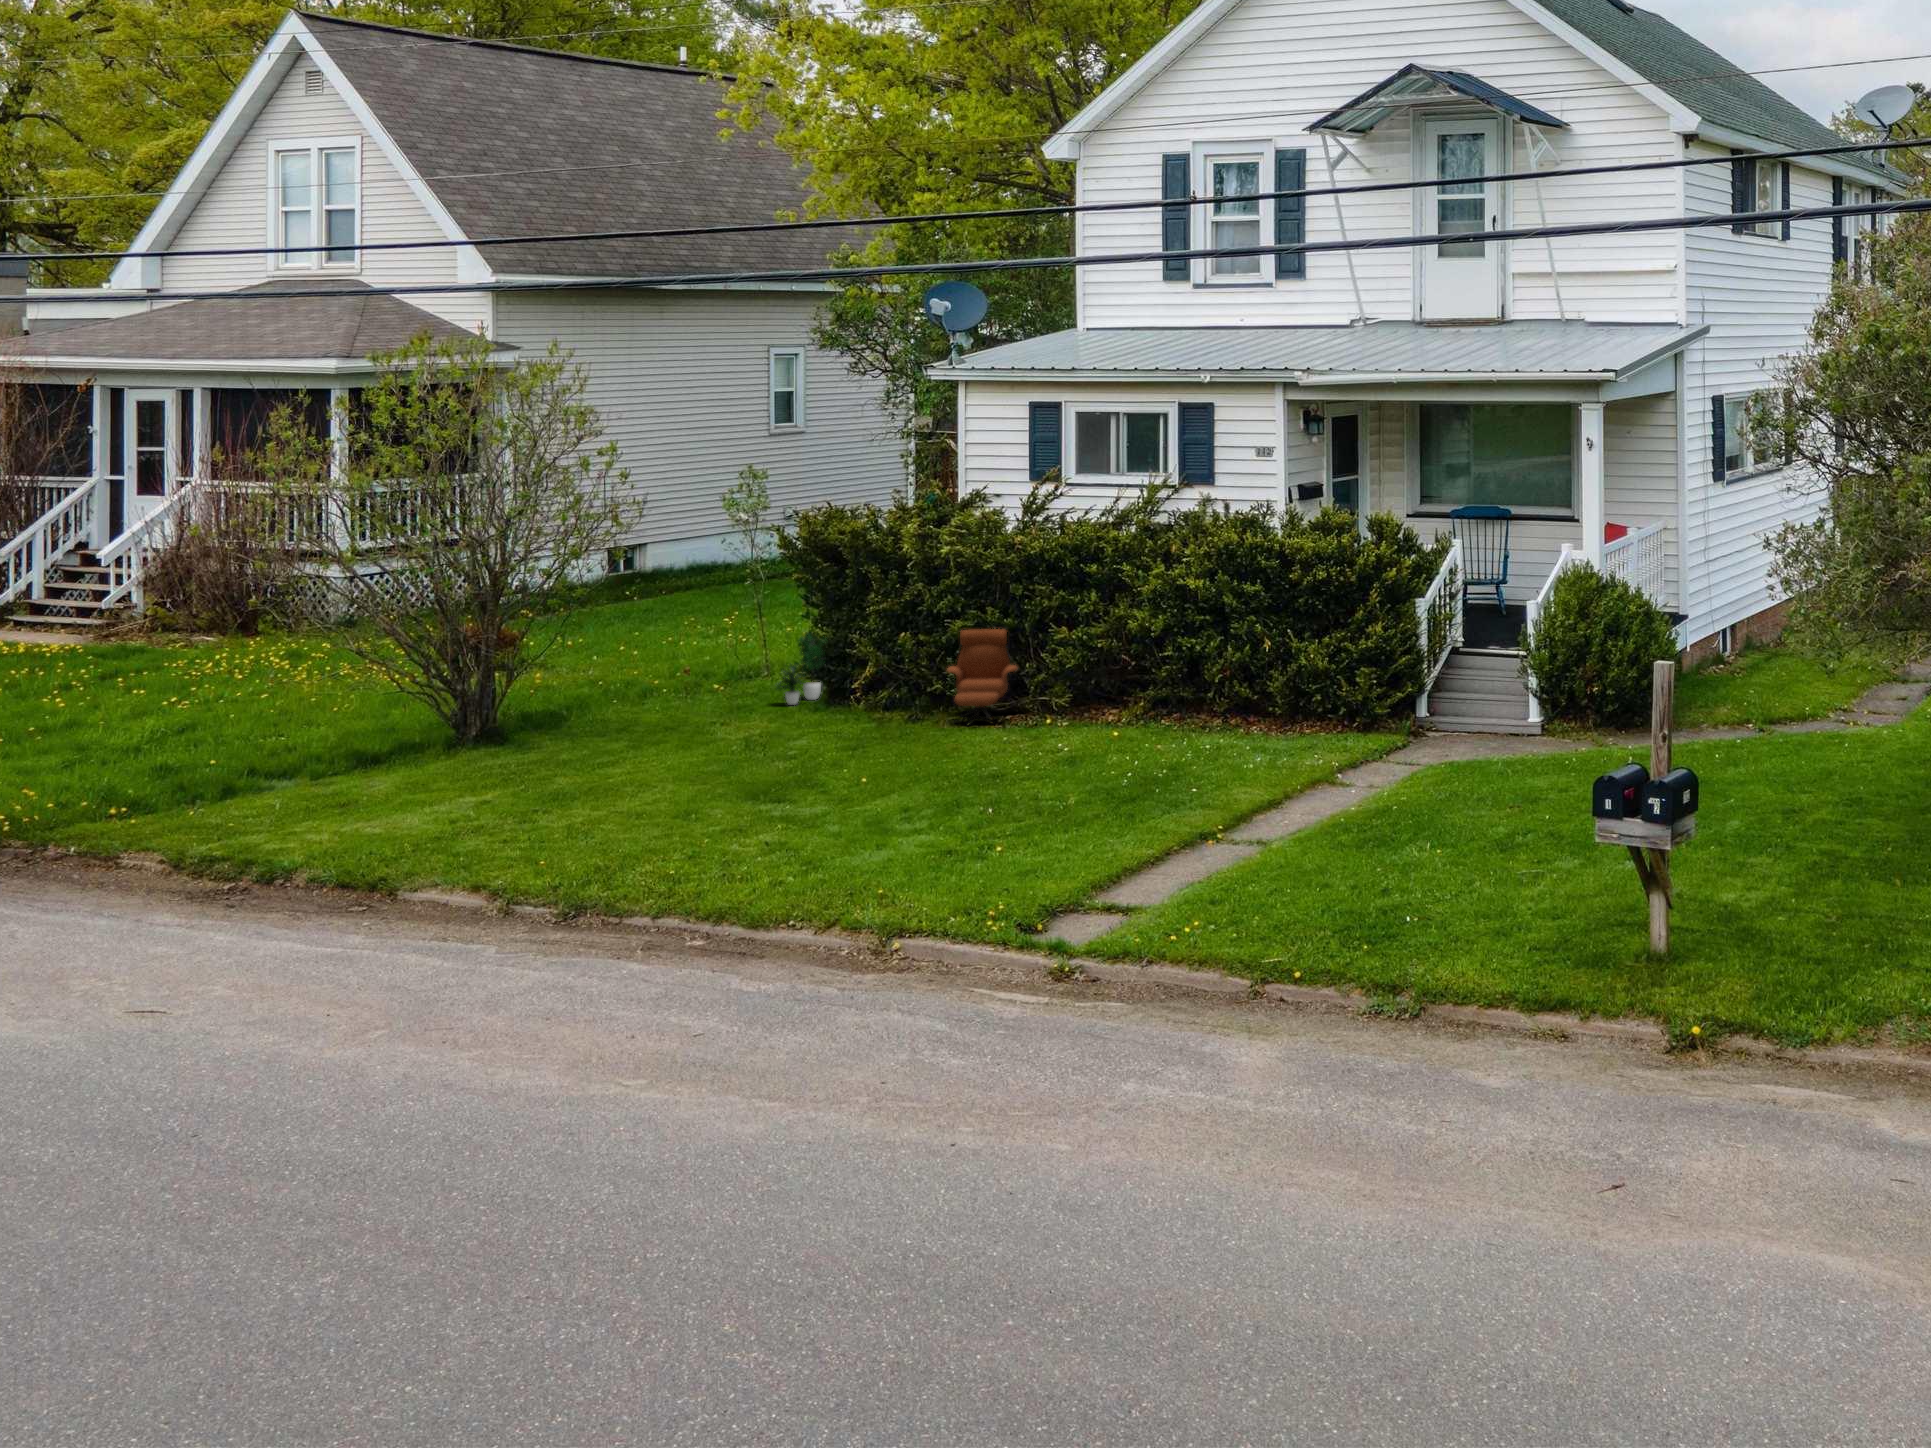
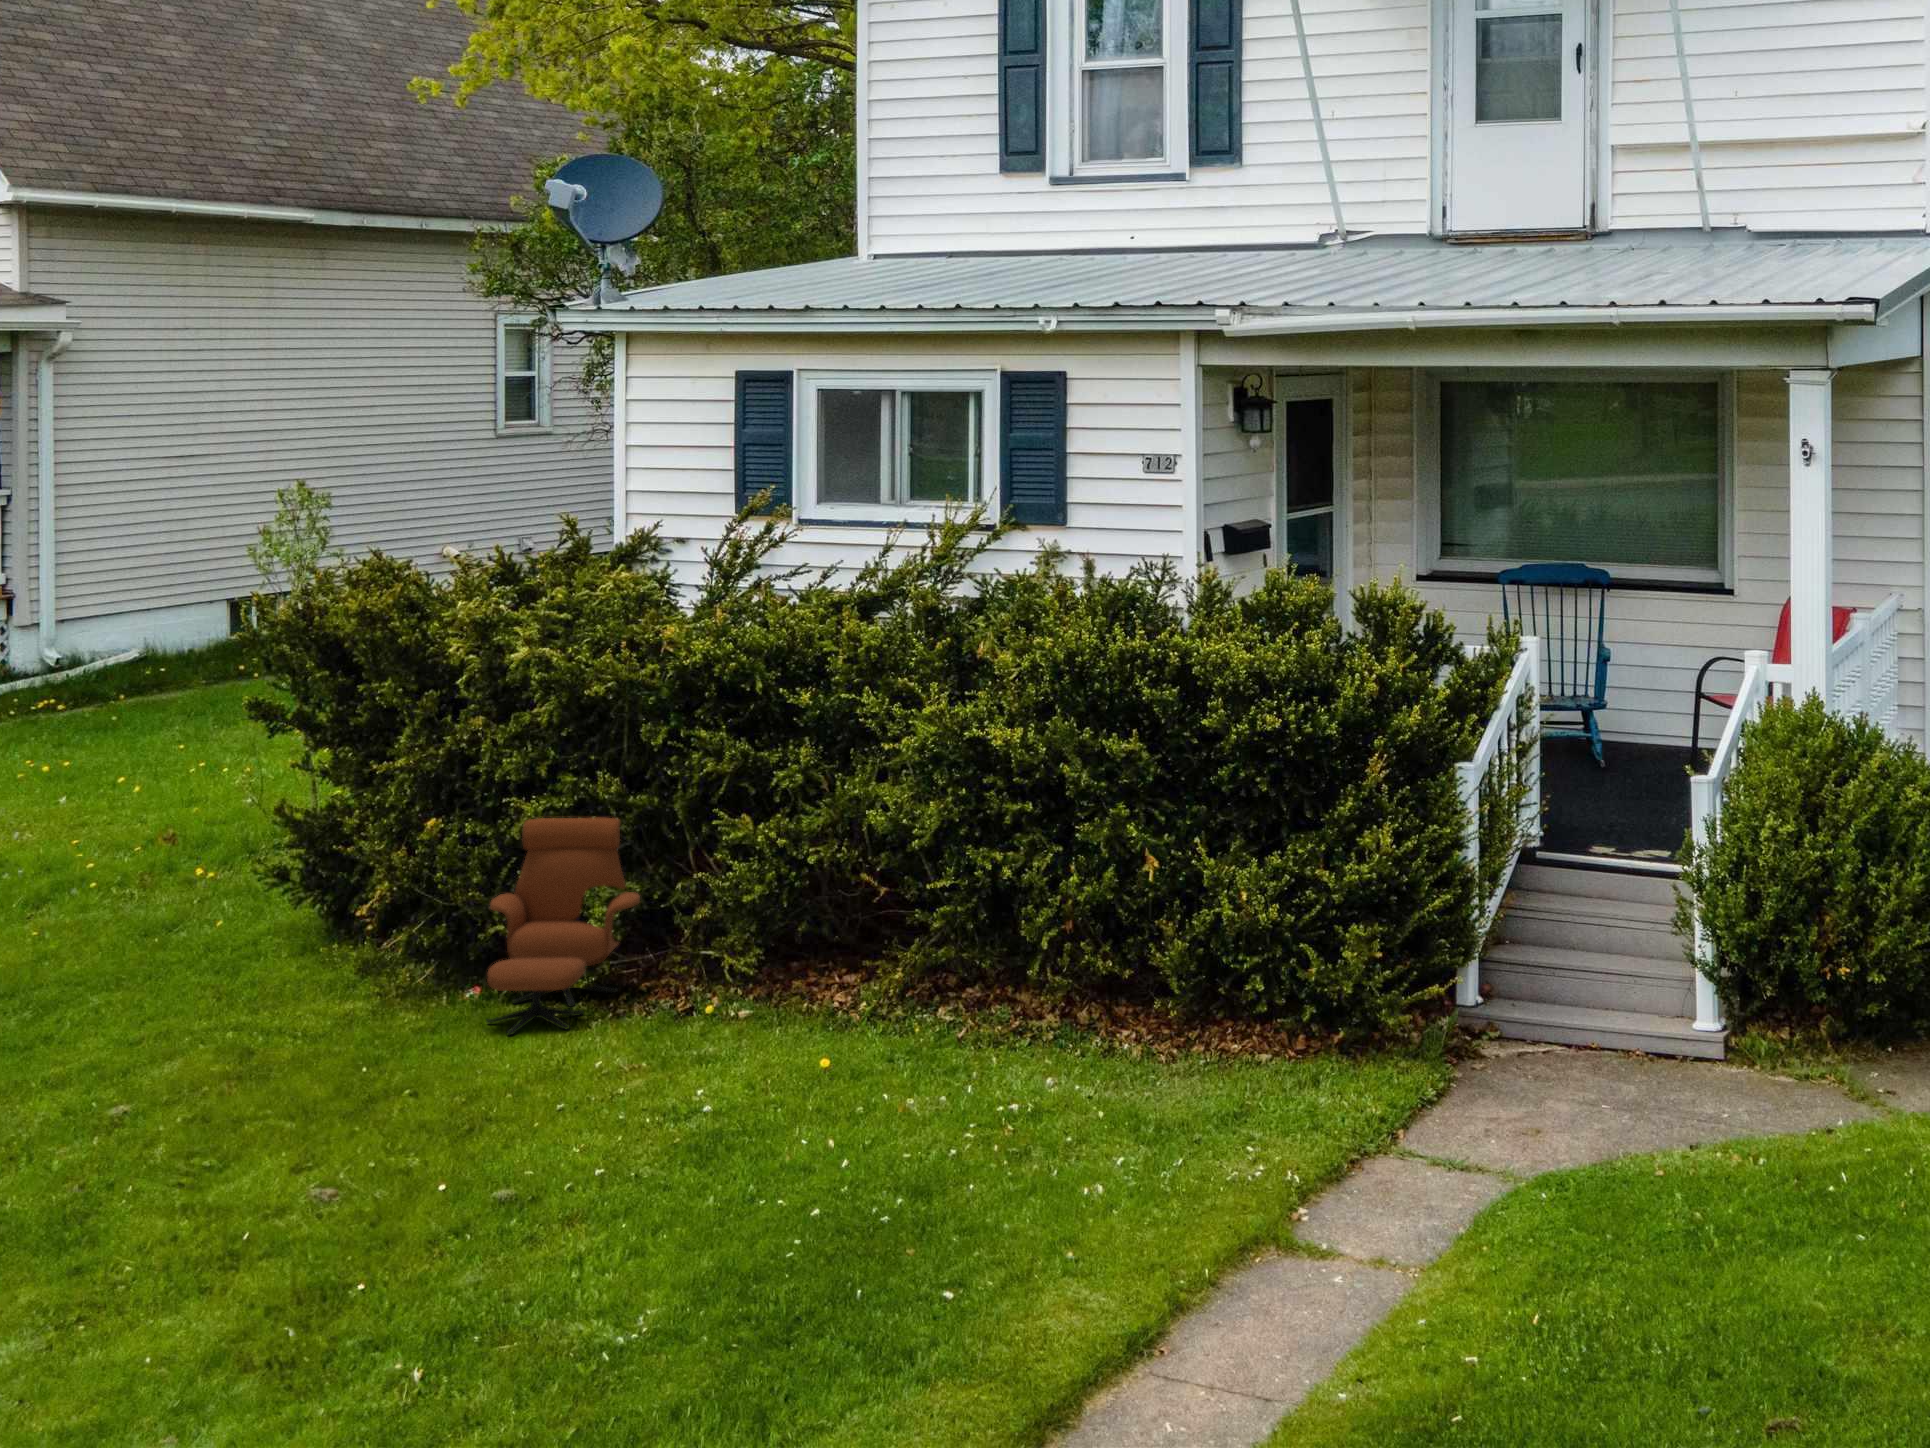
potted plant: present [780,632,825,705] -> none [166,799,292,961]

